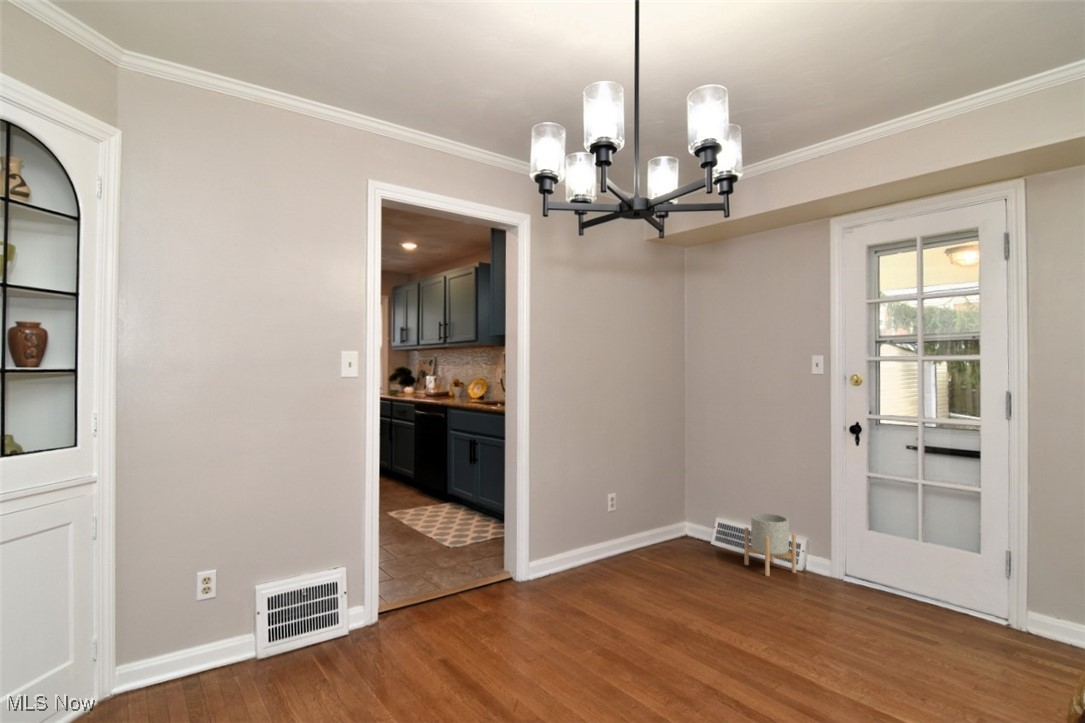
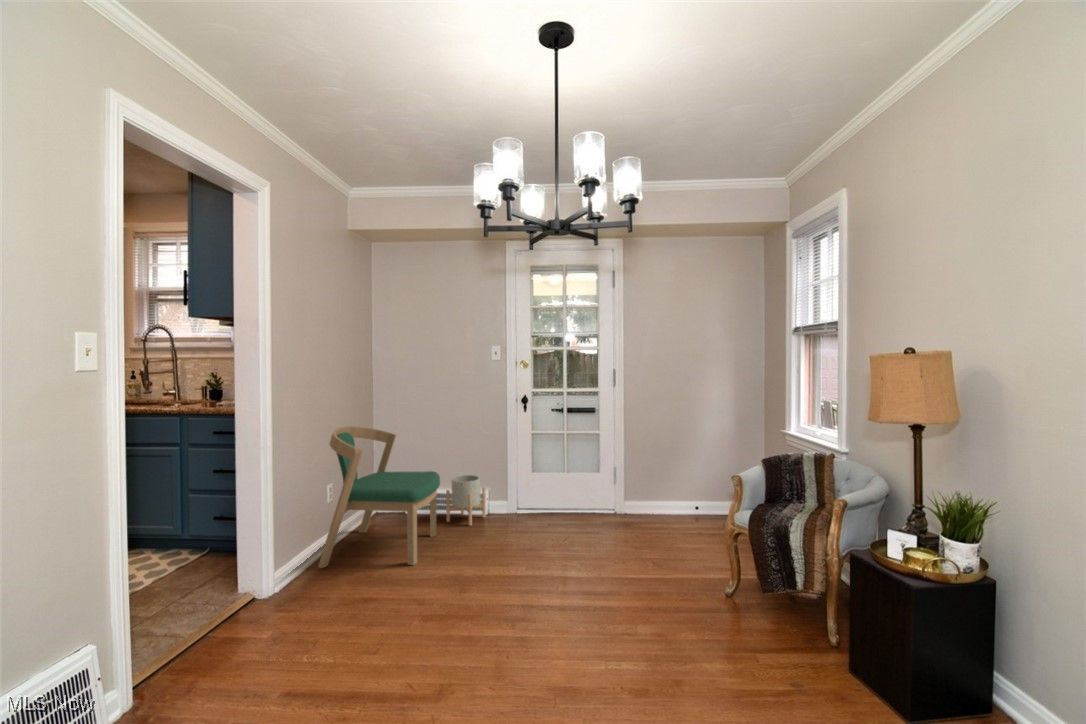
dining chair: none [589,438,722,594] -> present [318,426,440,568]

